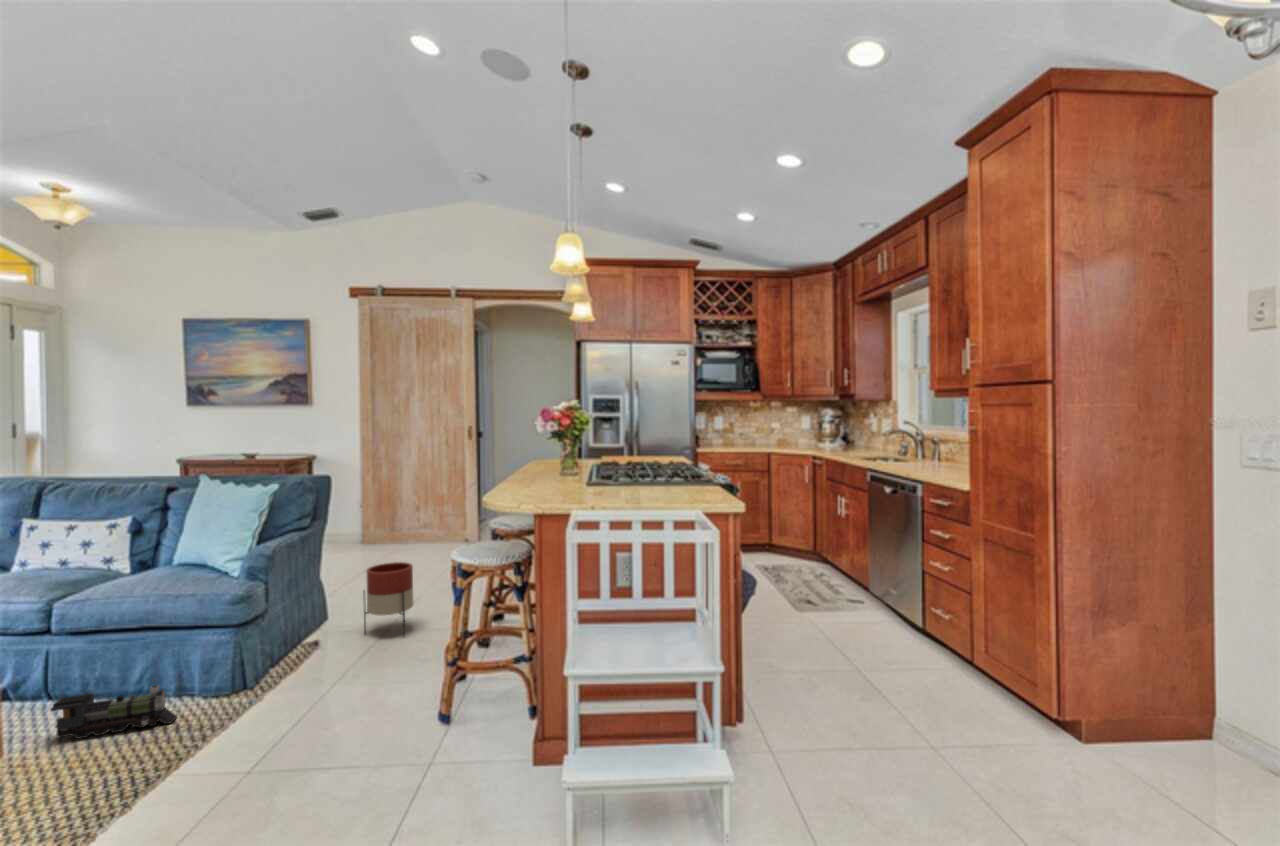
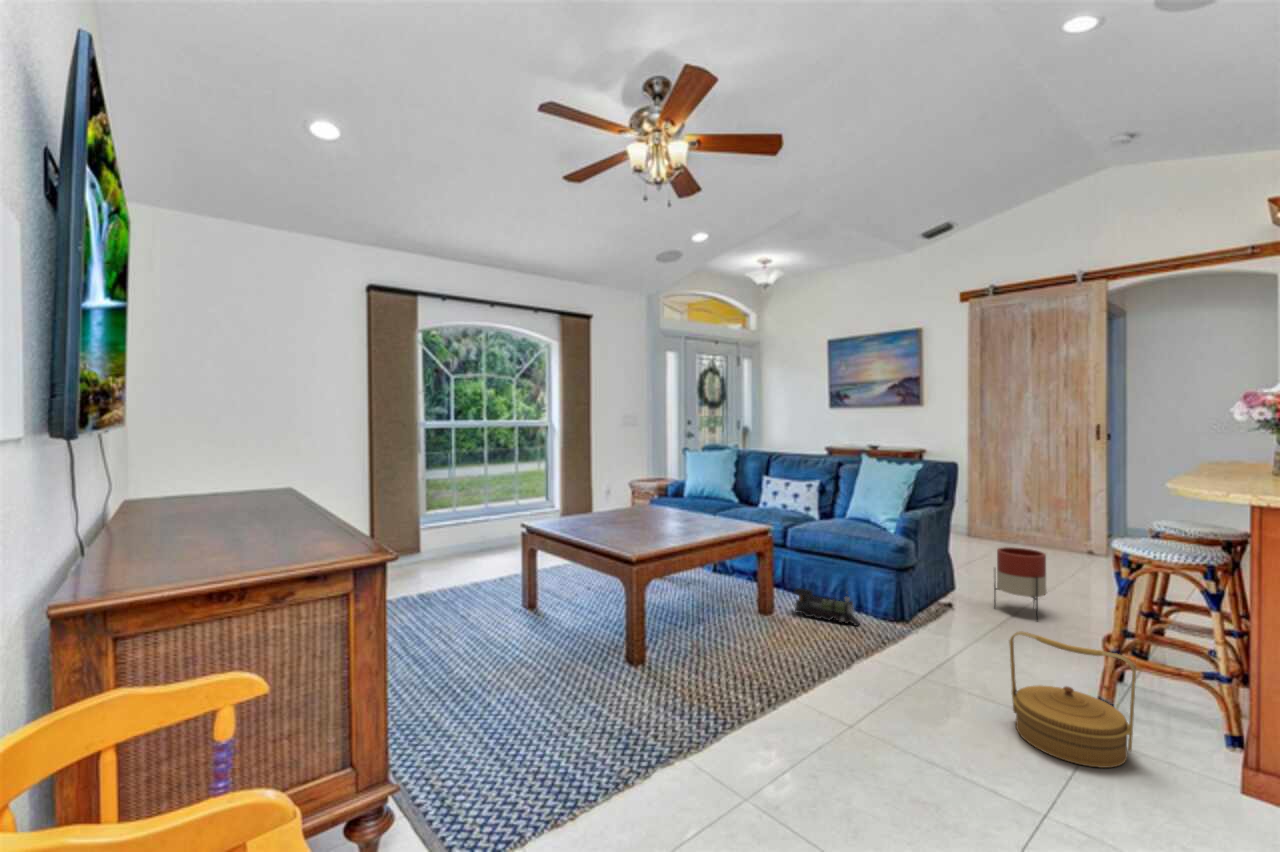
basket: none [344,673,458,813] -> present [1009,632,1136,768]

